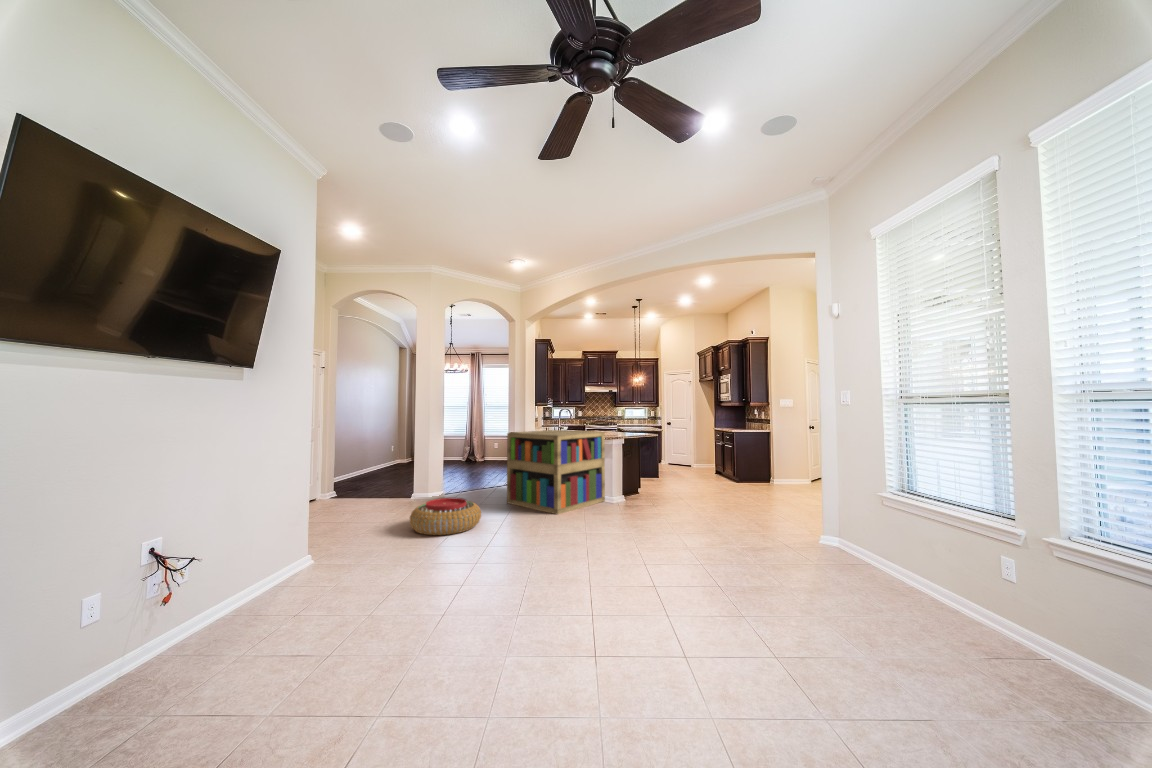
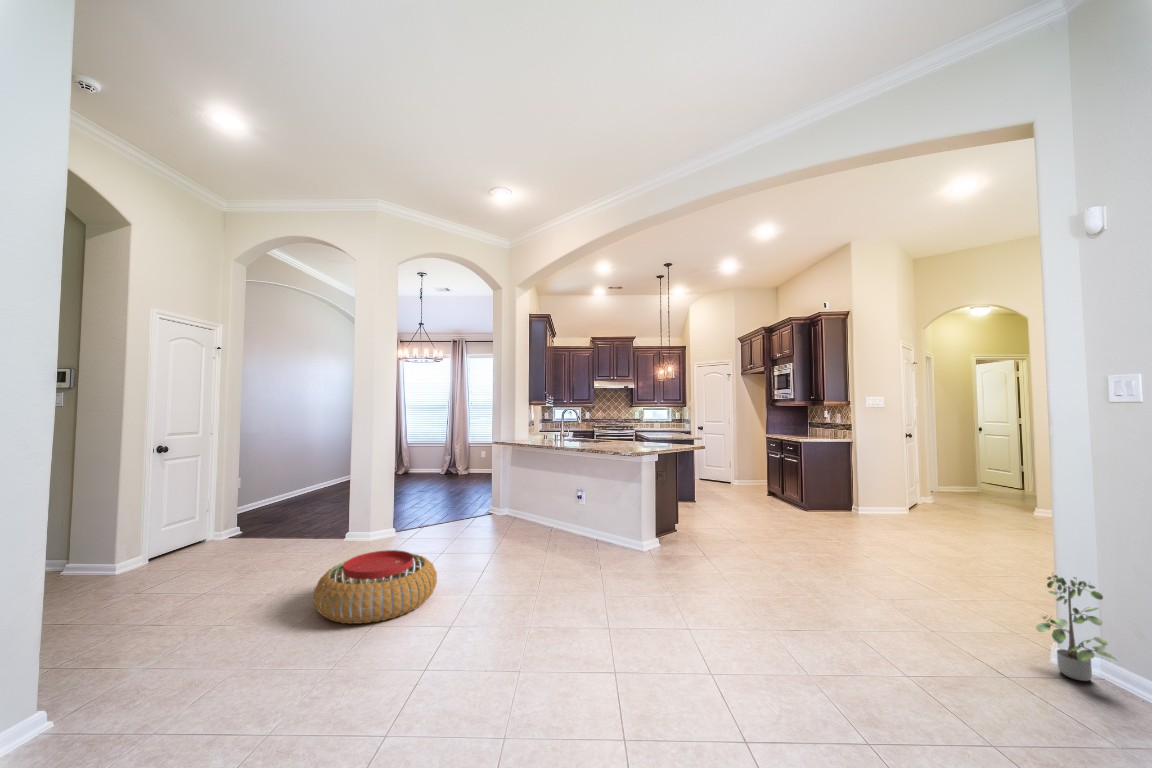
bookshelf: present [507,430,605,514] -> none [485,439,630,573]
potted plant: none [815,497,843,553] -> present [1036,575,1115,681]

